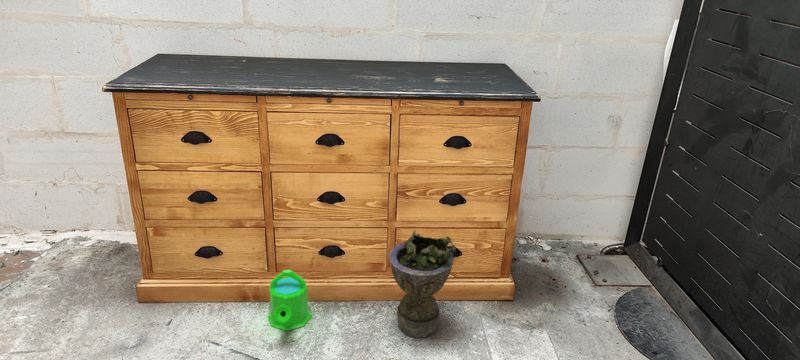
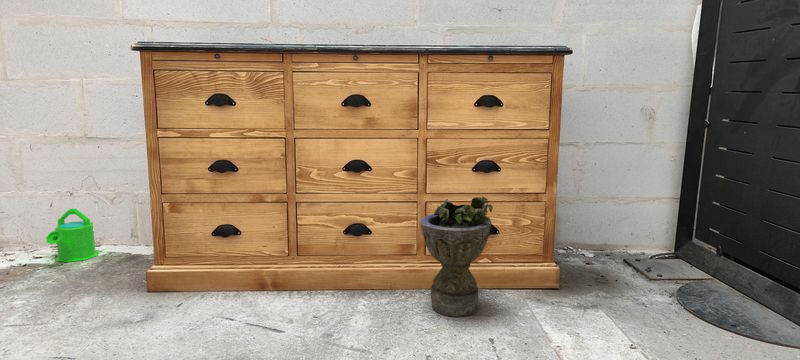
watering can: present [268,270,311,331] -> present [46,209,99,262]

